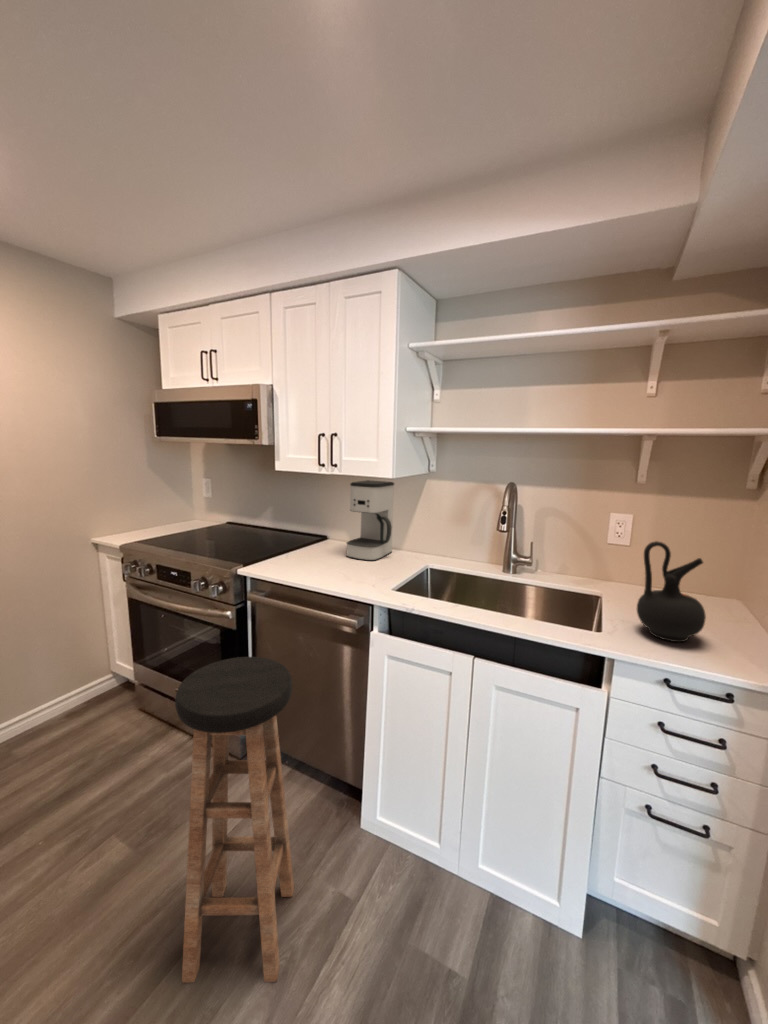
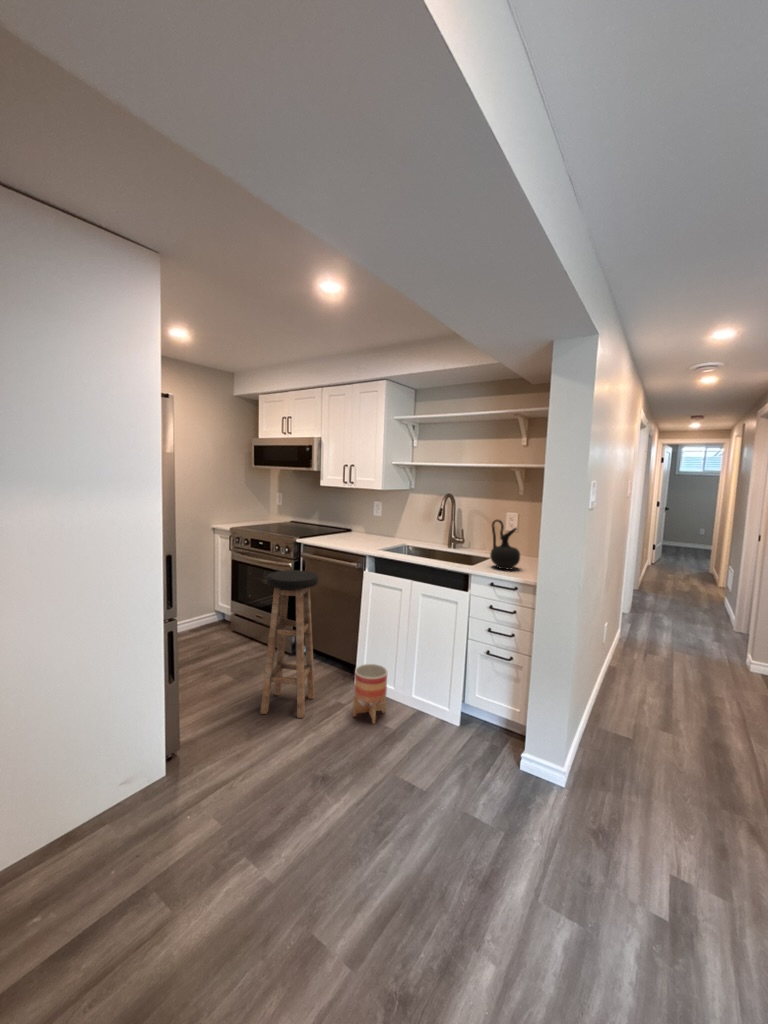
coffee maker: present [347,480,394,561] -> none [359,494,390,540]
planter: none [379,829,446,972] -> present [353,664,387,724]

